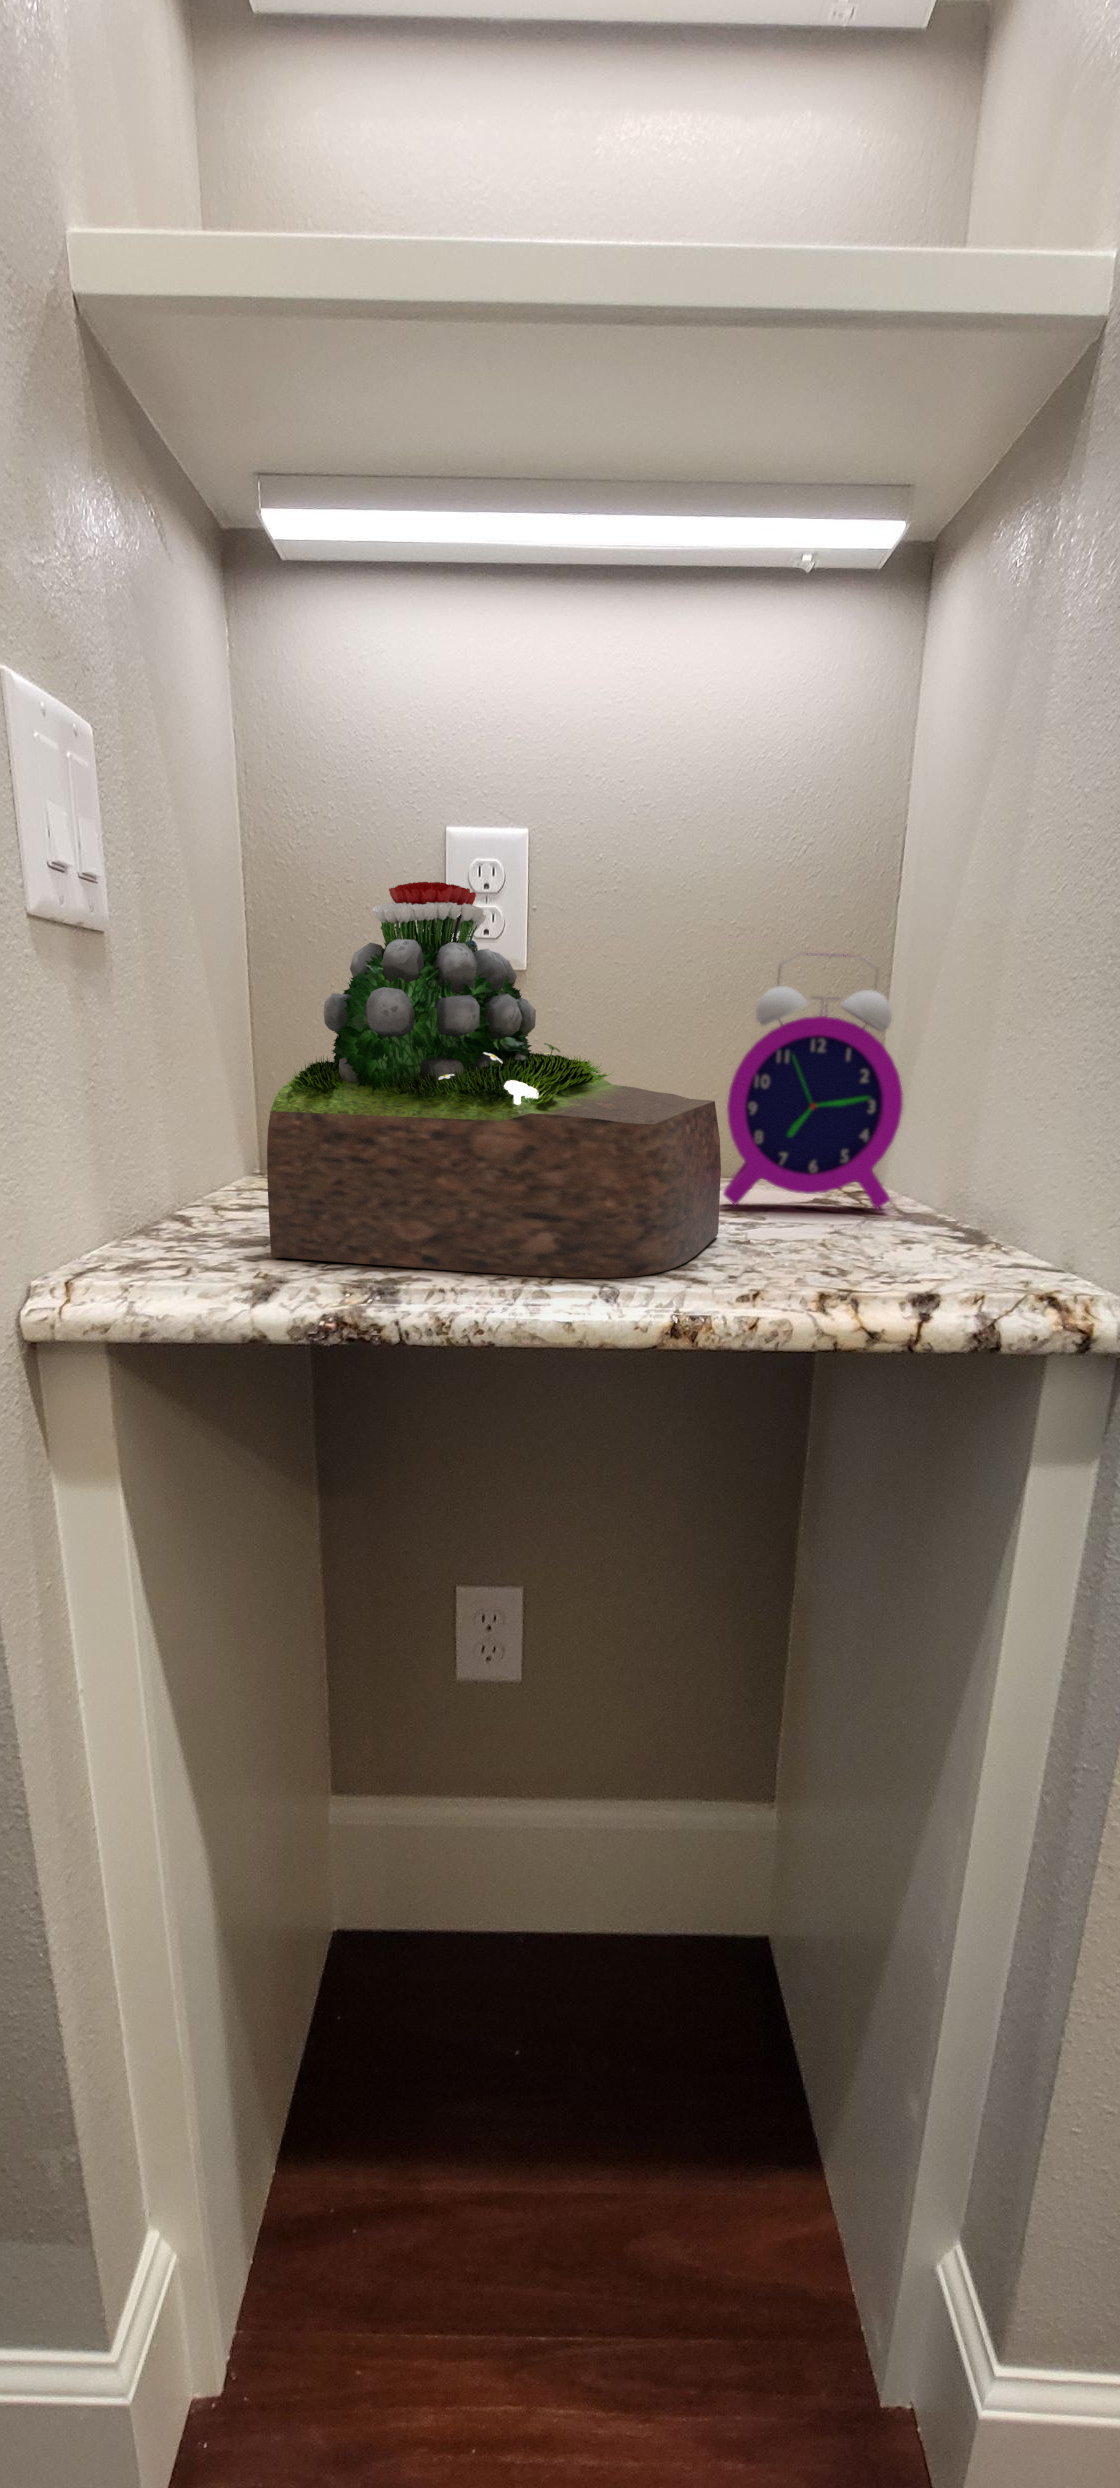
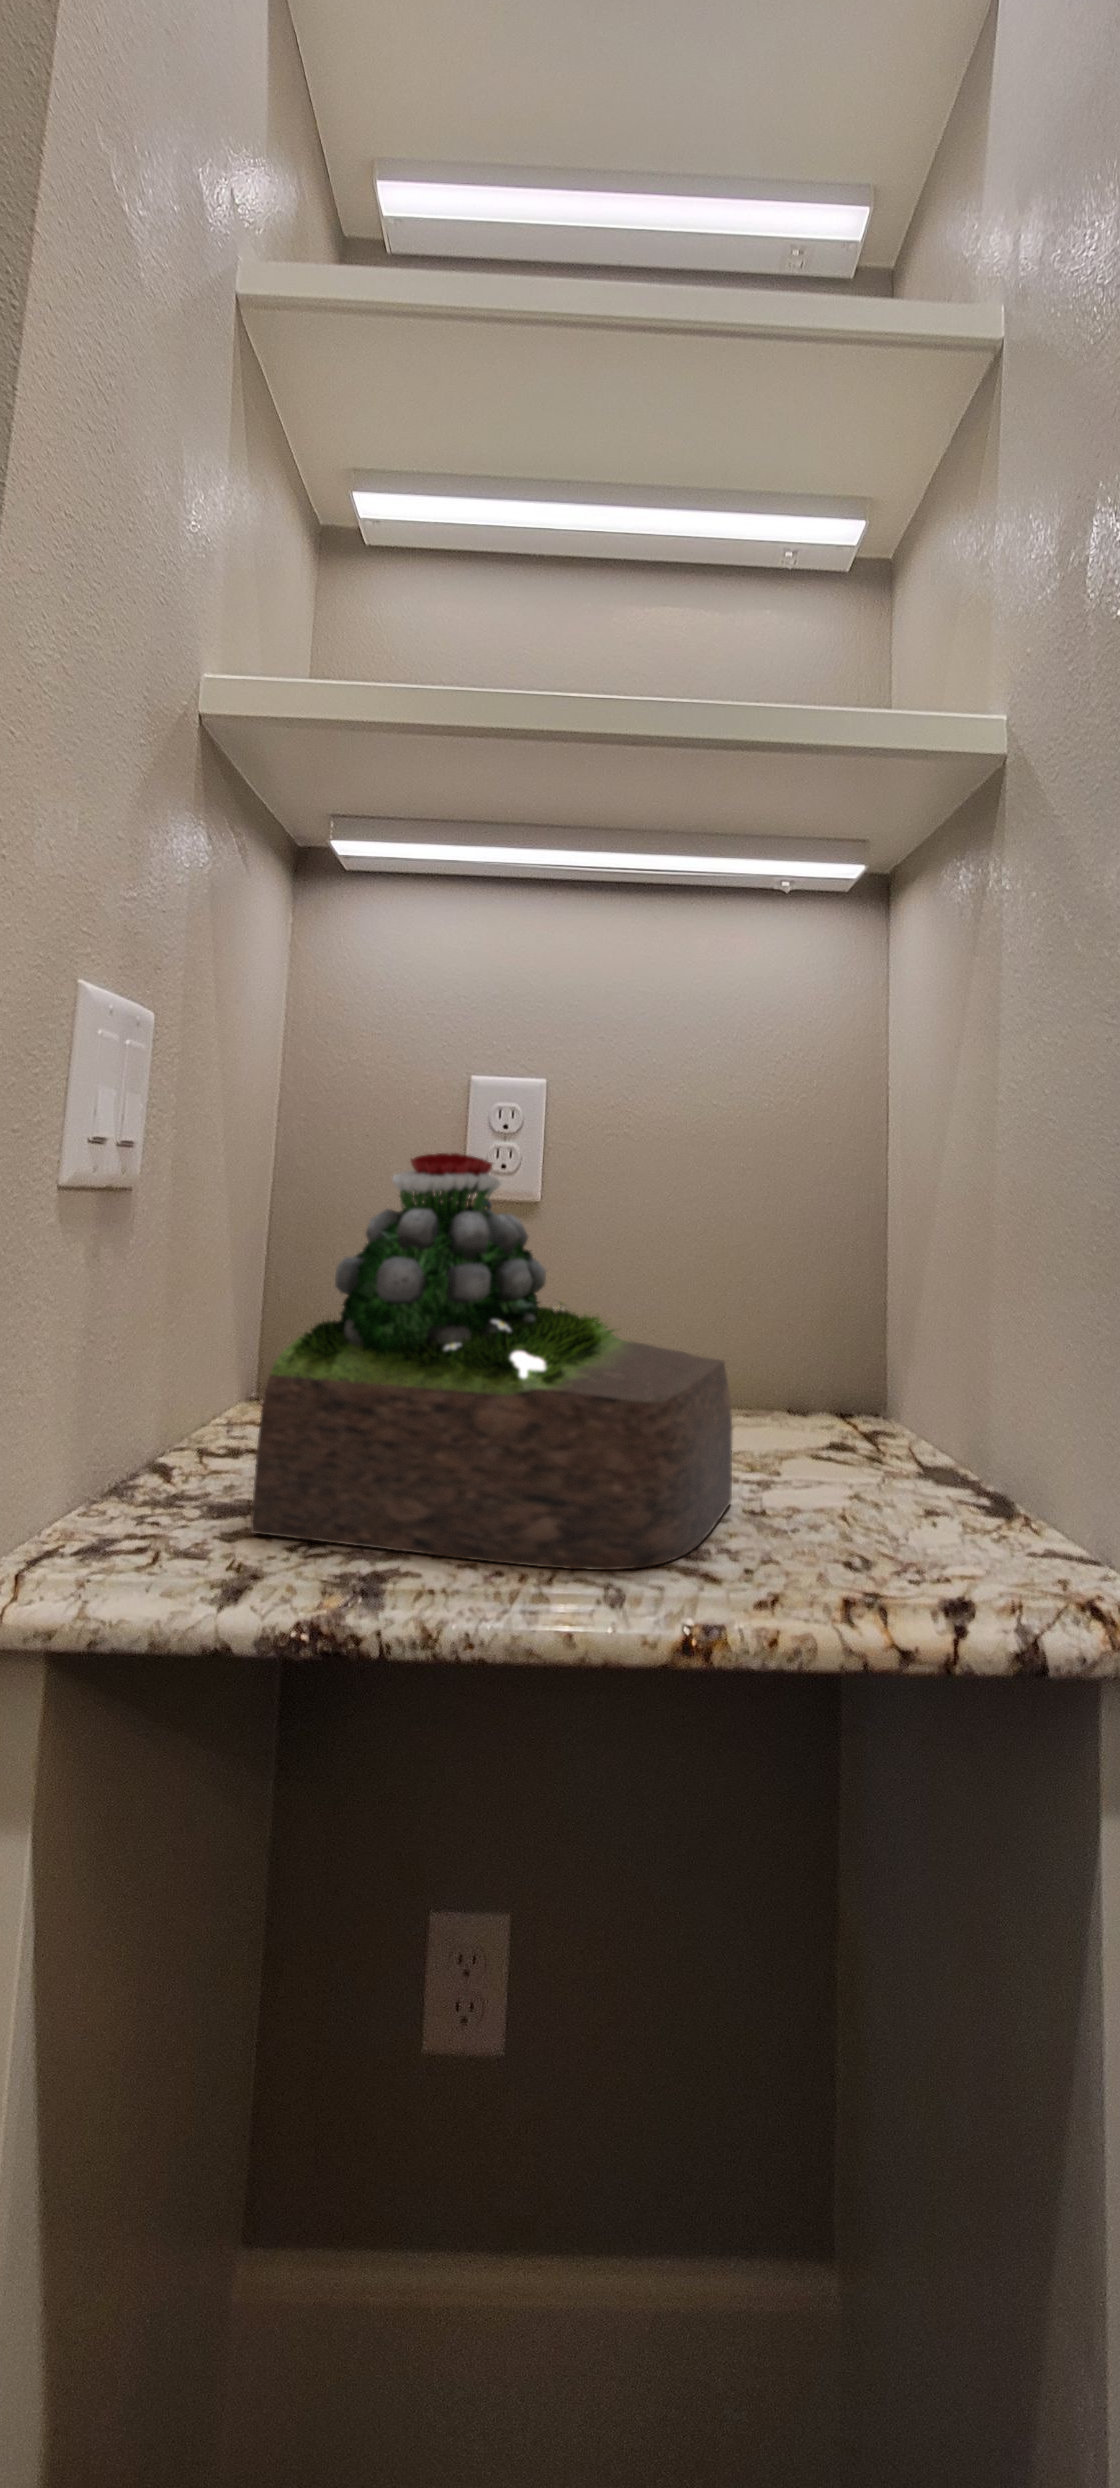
alarm clock: present [723,953,903,1209] -> none [735,1208,913,1465]

